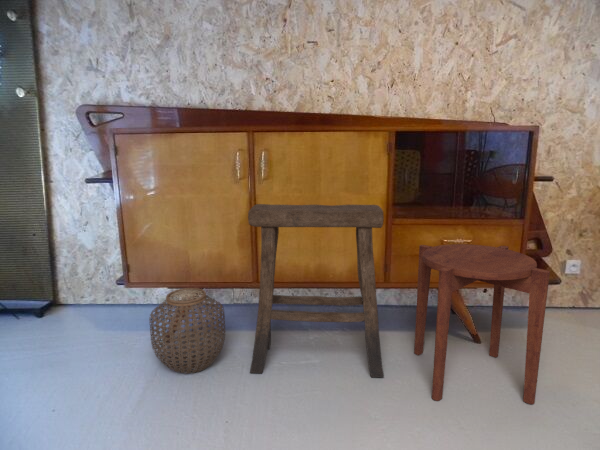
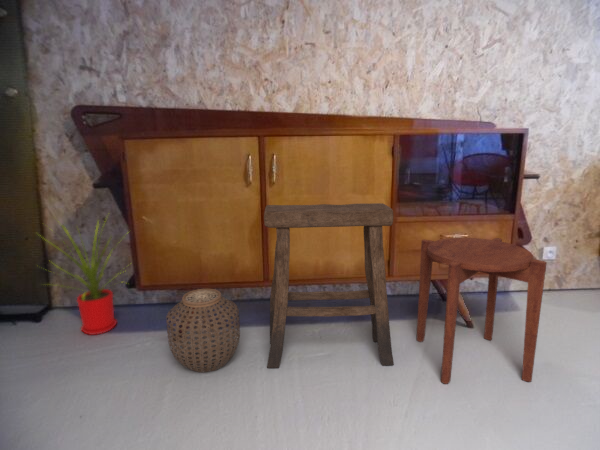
house plant: none [31,209,133,331] -> present [45,221,123,335]

